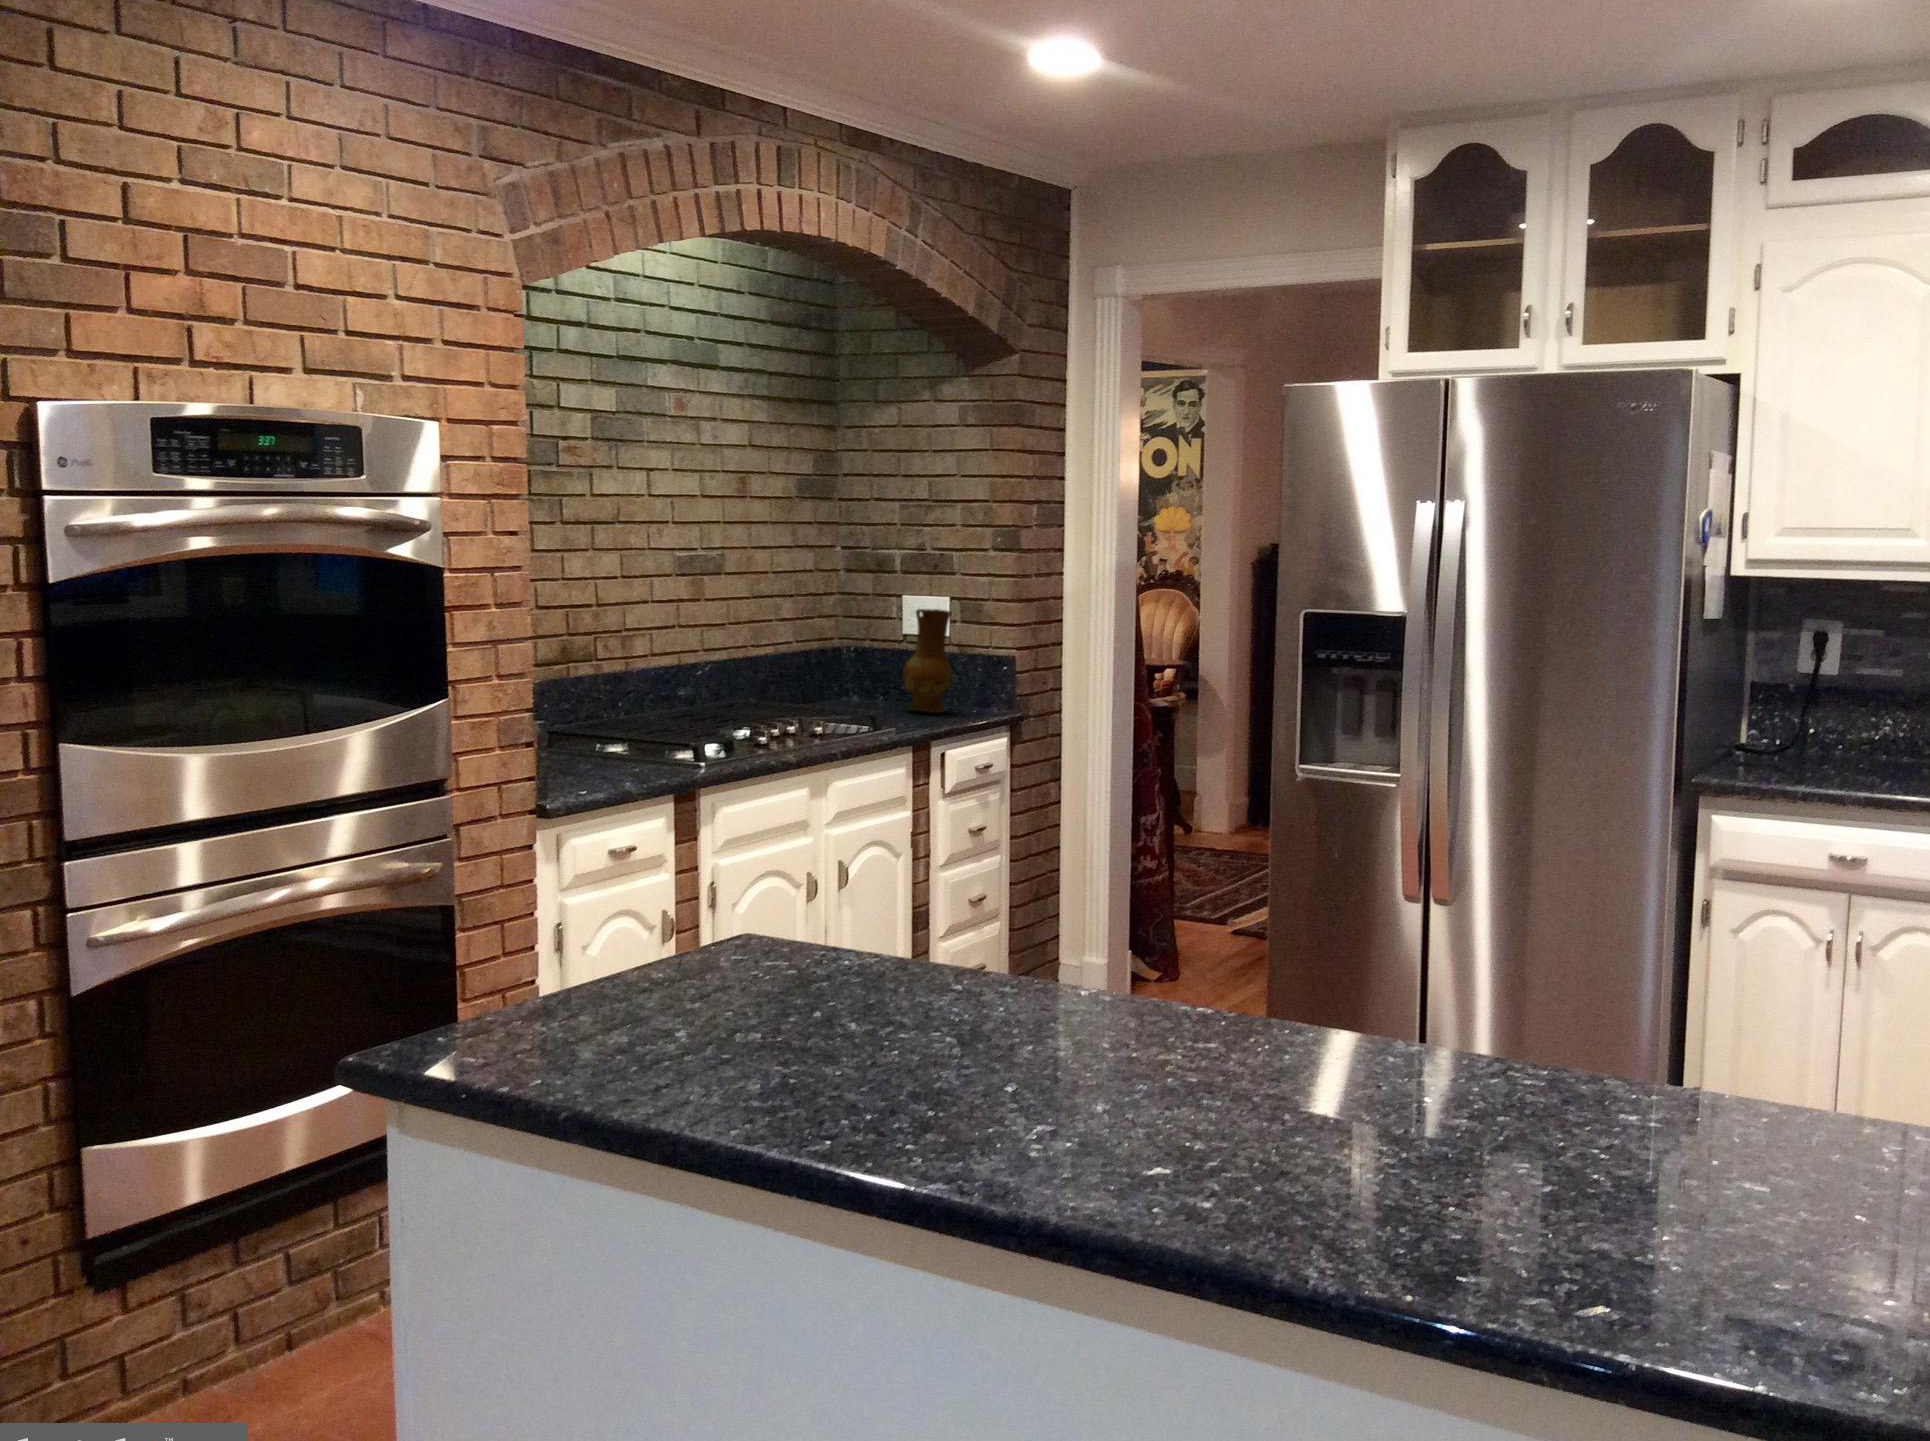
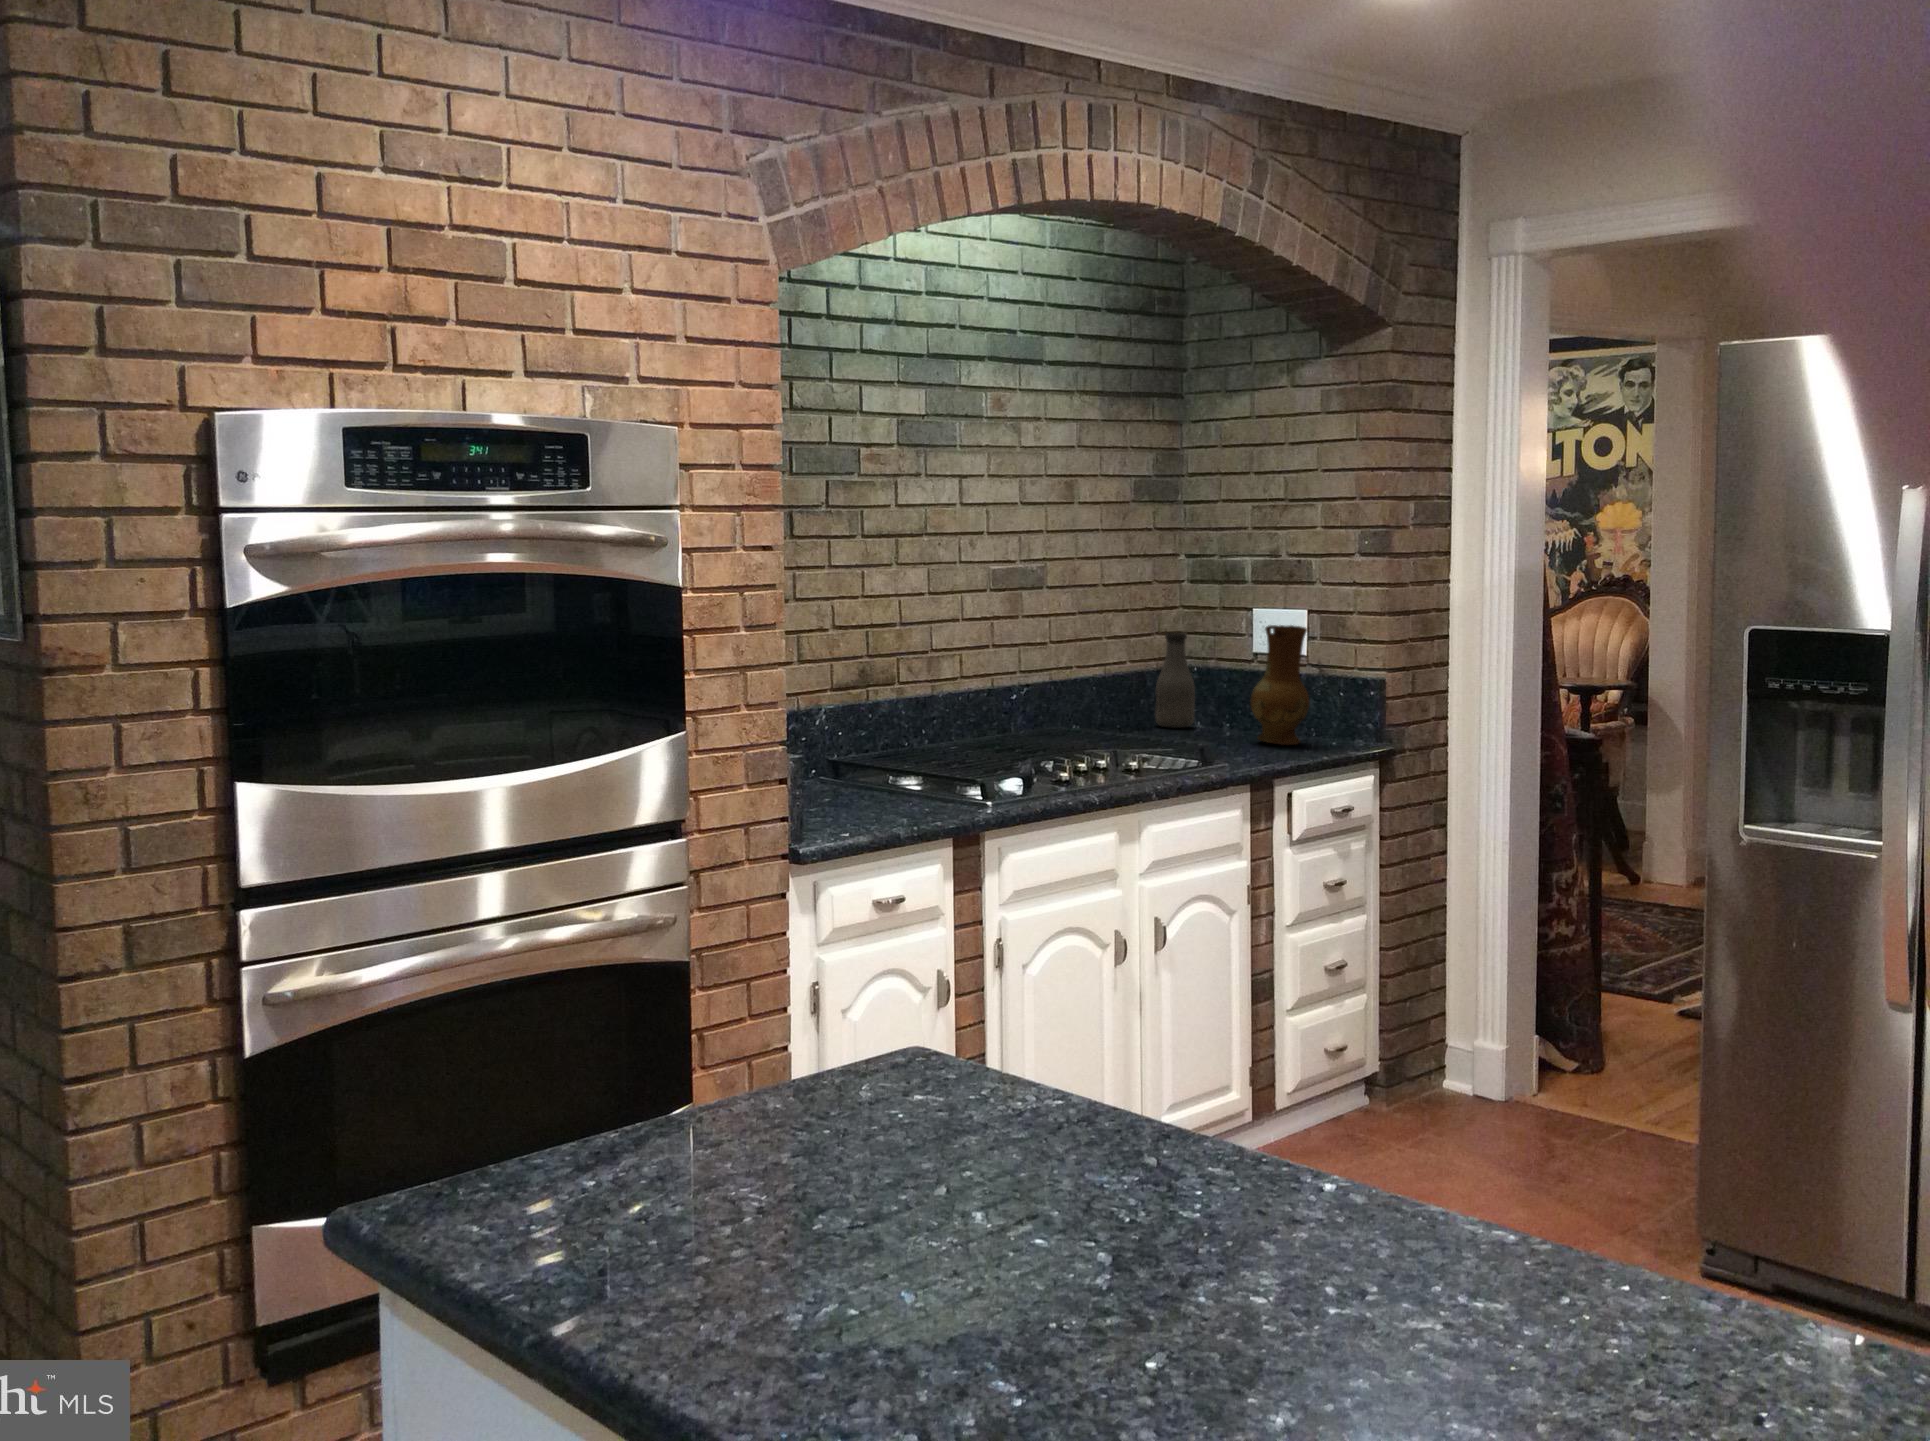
bottle: none [816,615,850,700] -> present [1155,632,1195,728]

